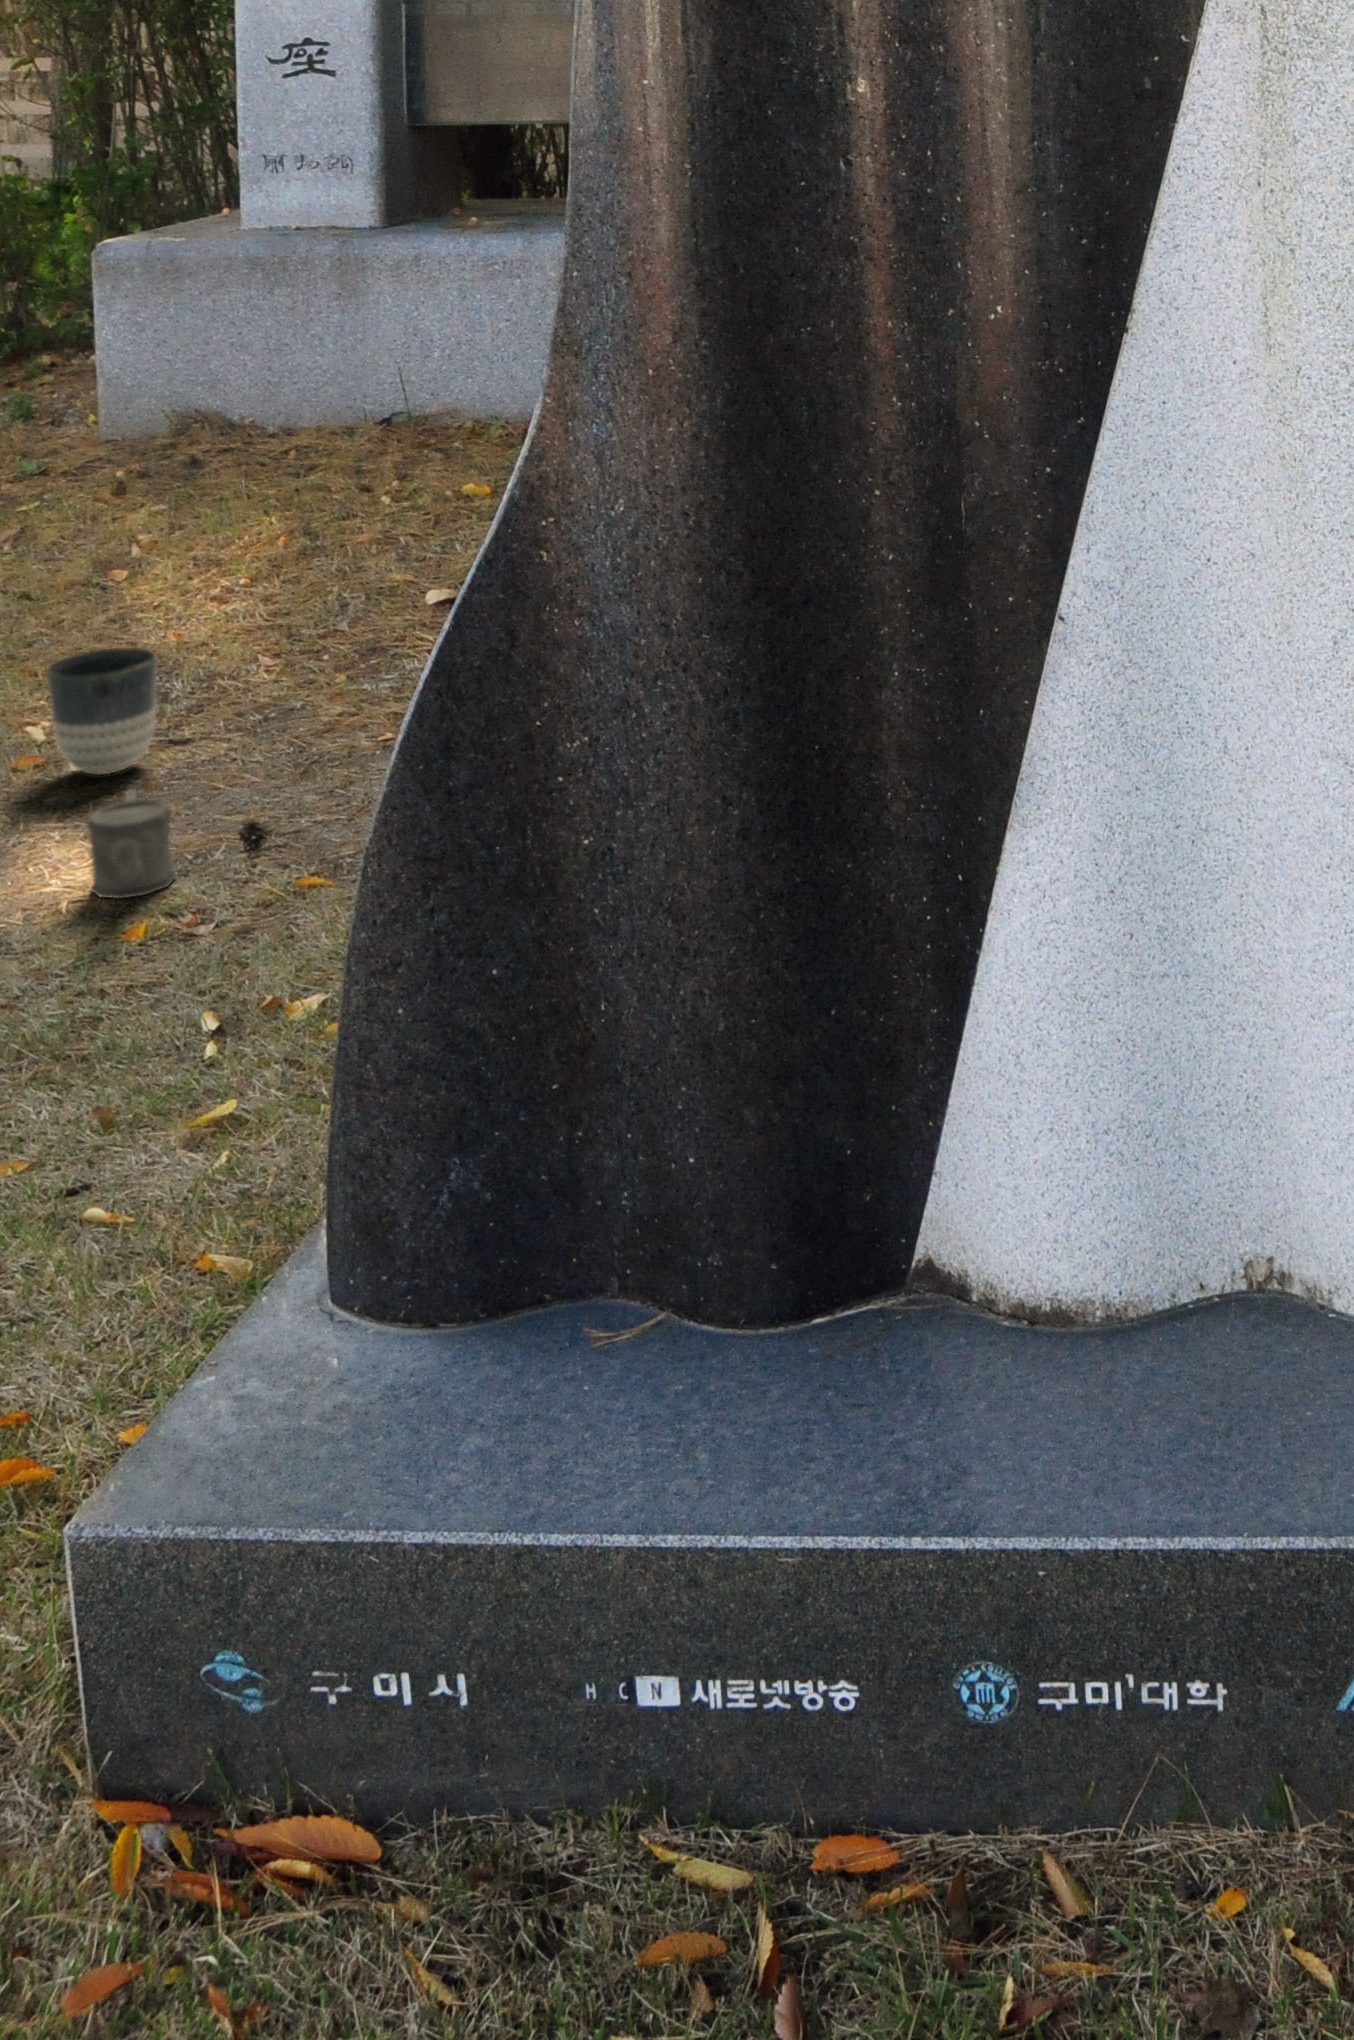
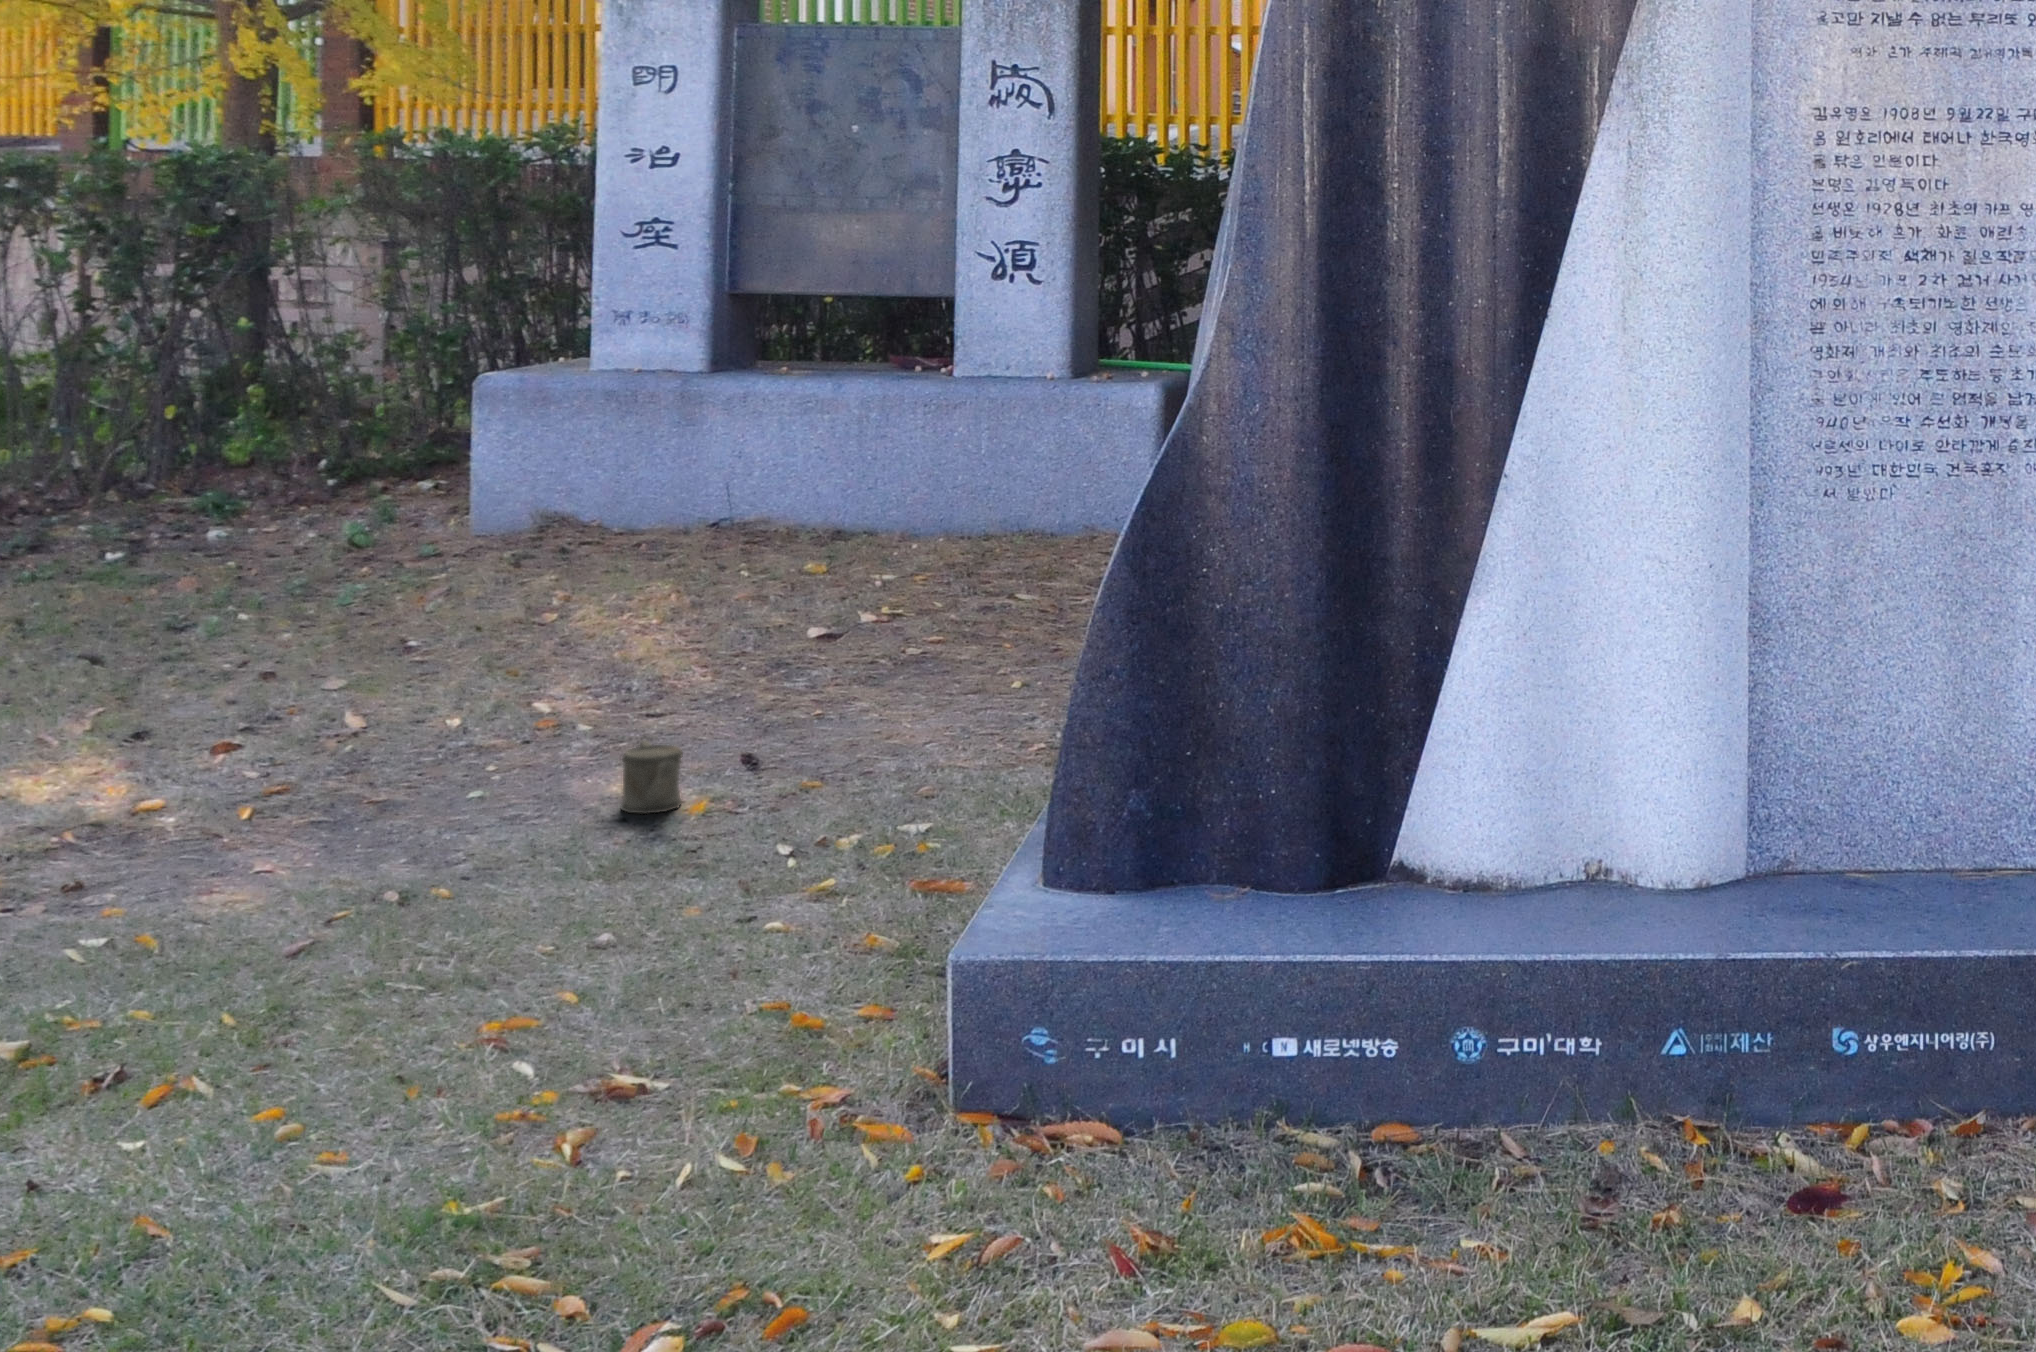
planter: present [47,648,156,775] -> none [540,658,623,753]

